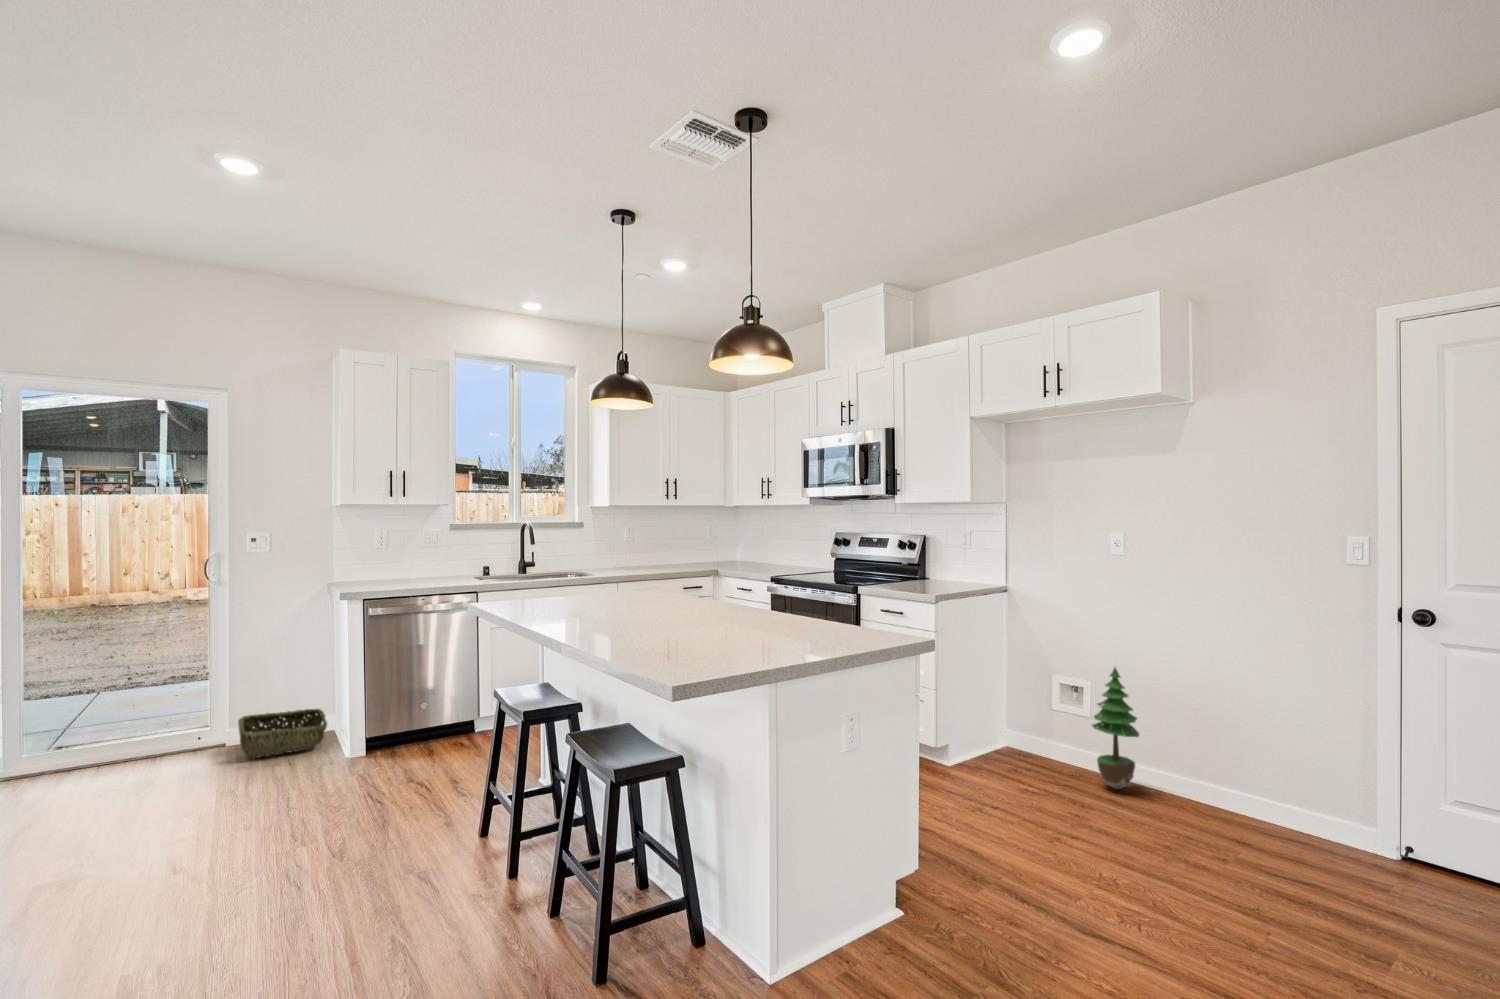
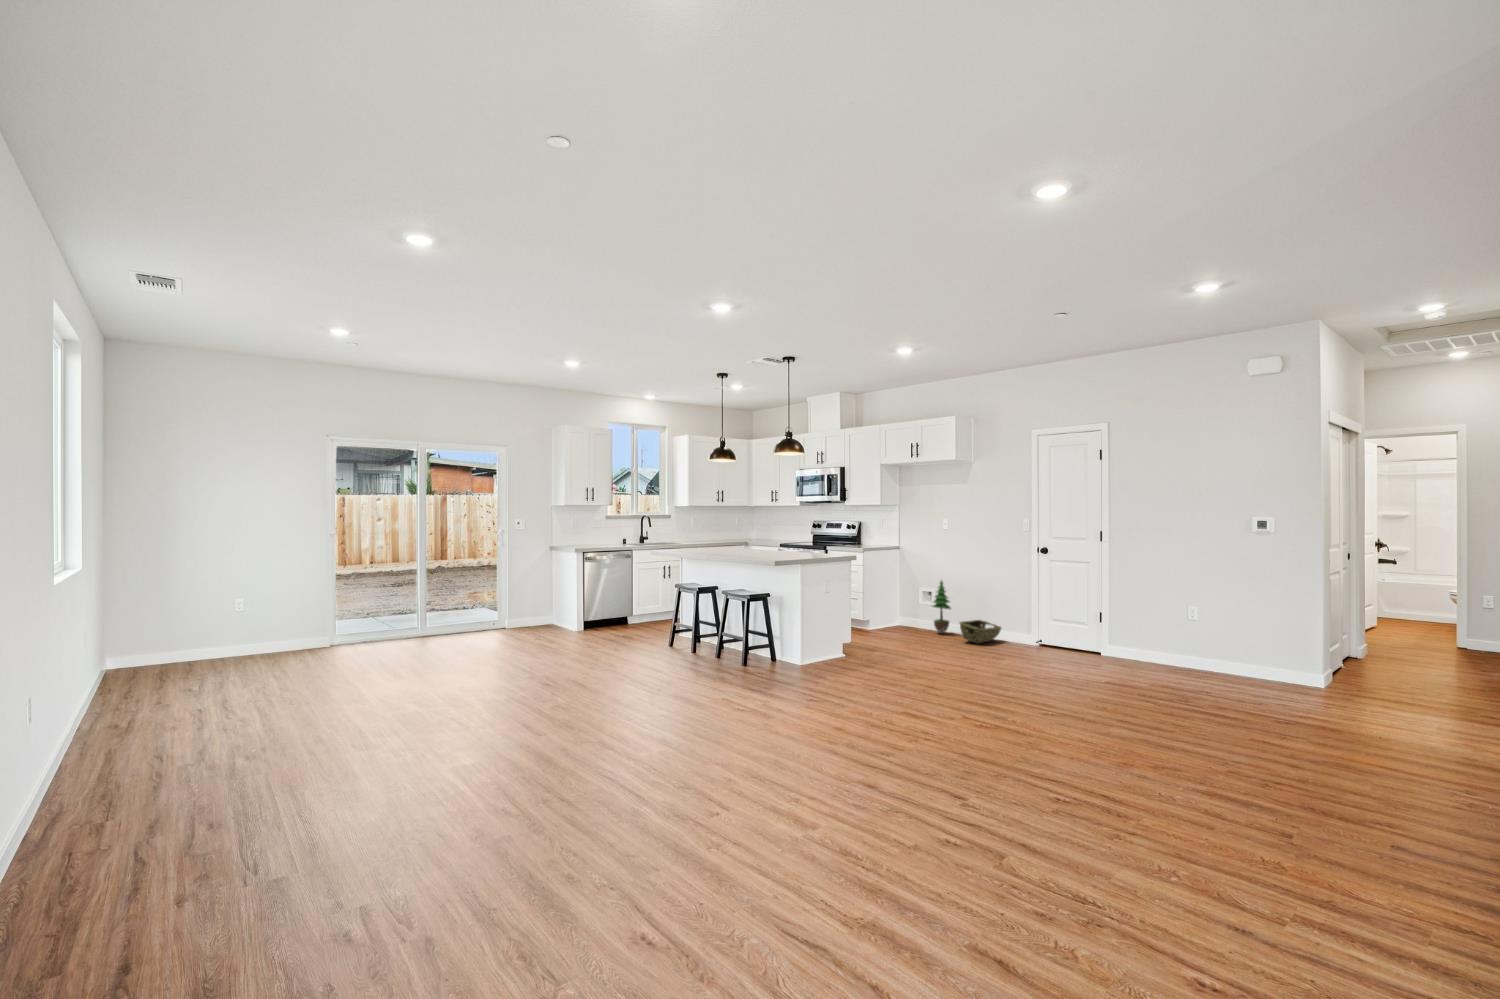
woven basket: present [238,709,327,759] -> present [960,620,1001,643]

